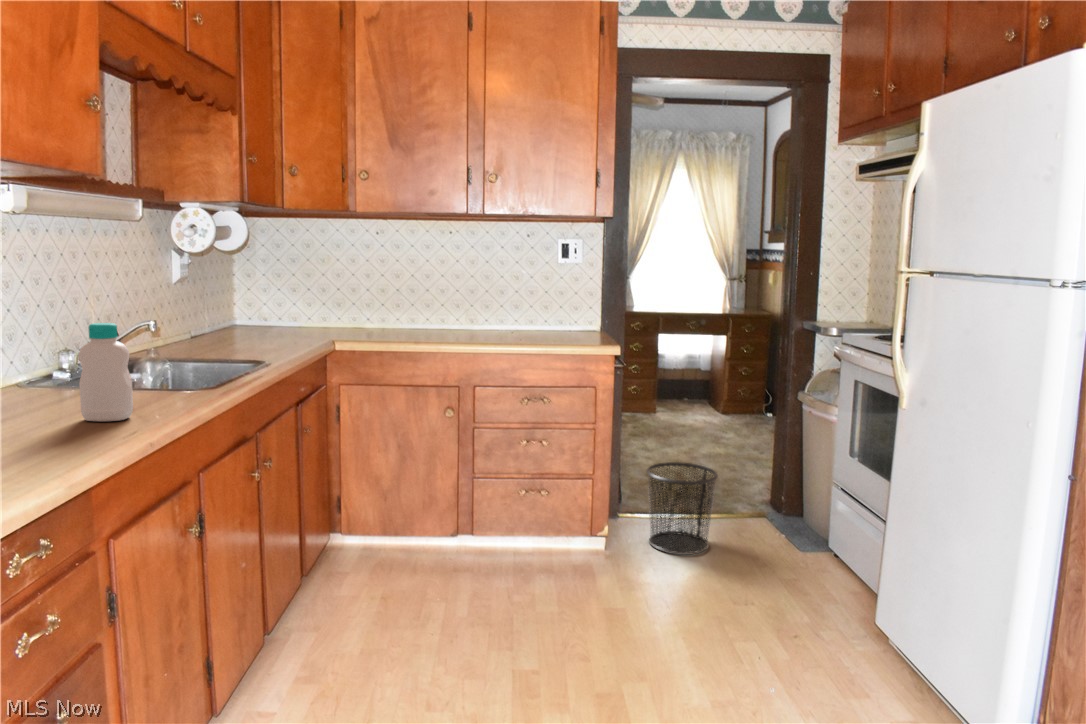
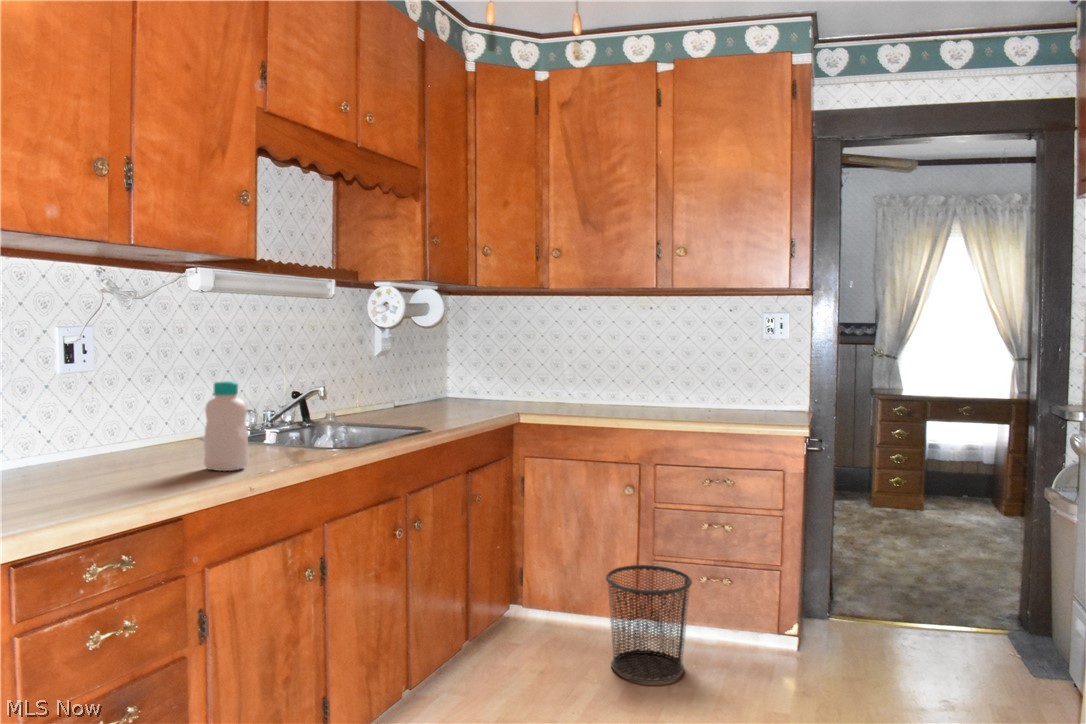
waste bin: present [647,462,718,555] -> present [606,565,692,683]

